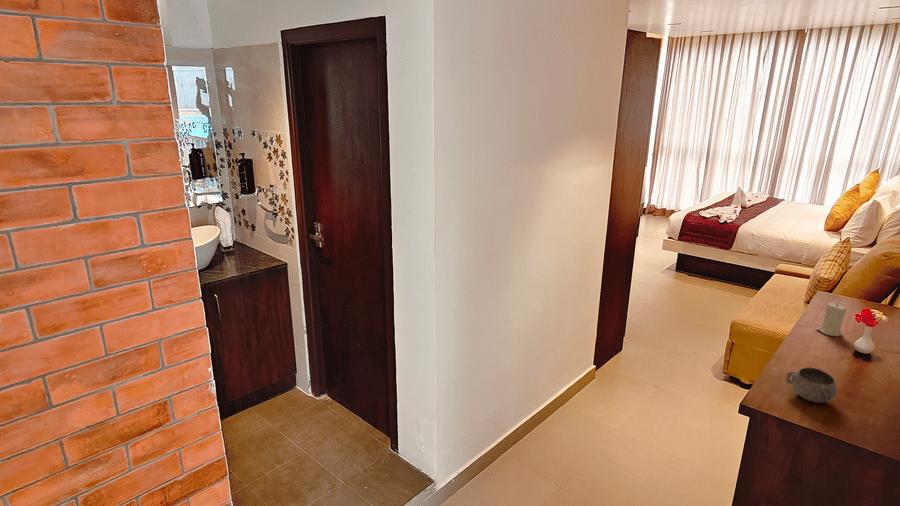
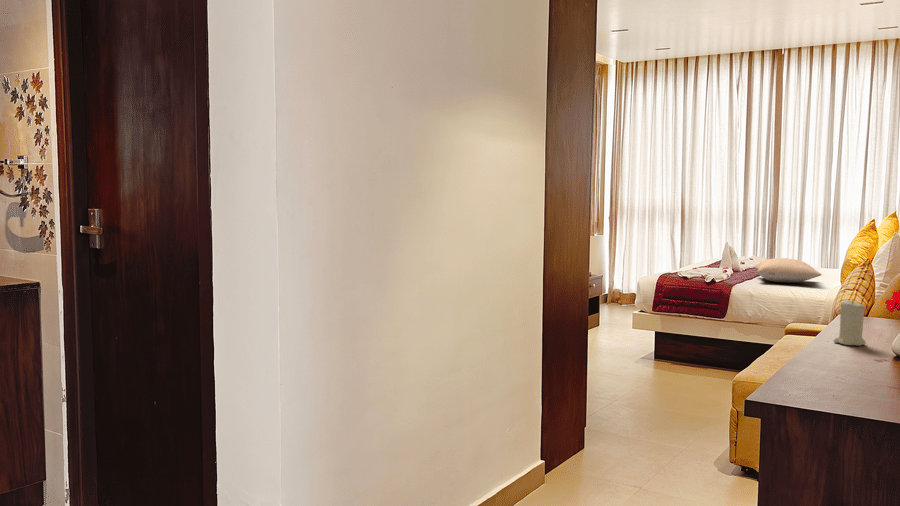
pillow: none [758,206,812,225] -> present [754,258,821,283]
decorative bowl: present [786,367,837,403] -> none [795,347,861,391]

